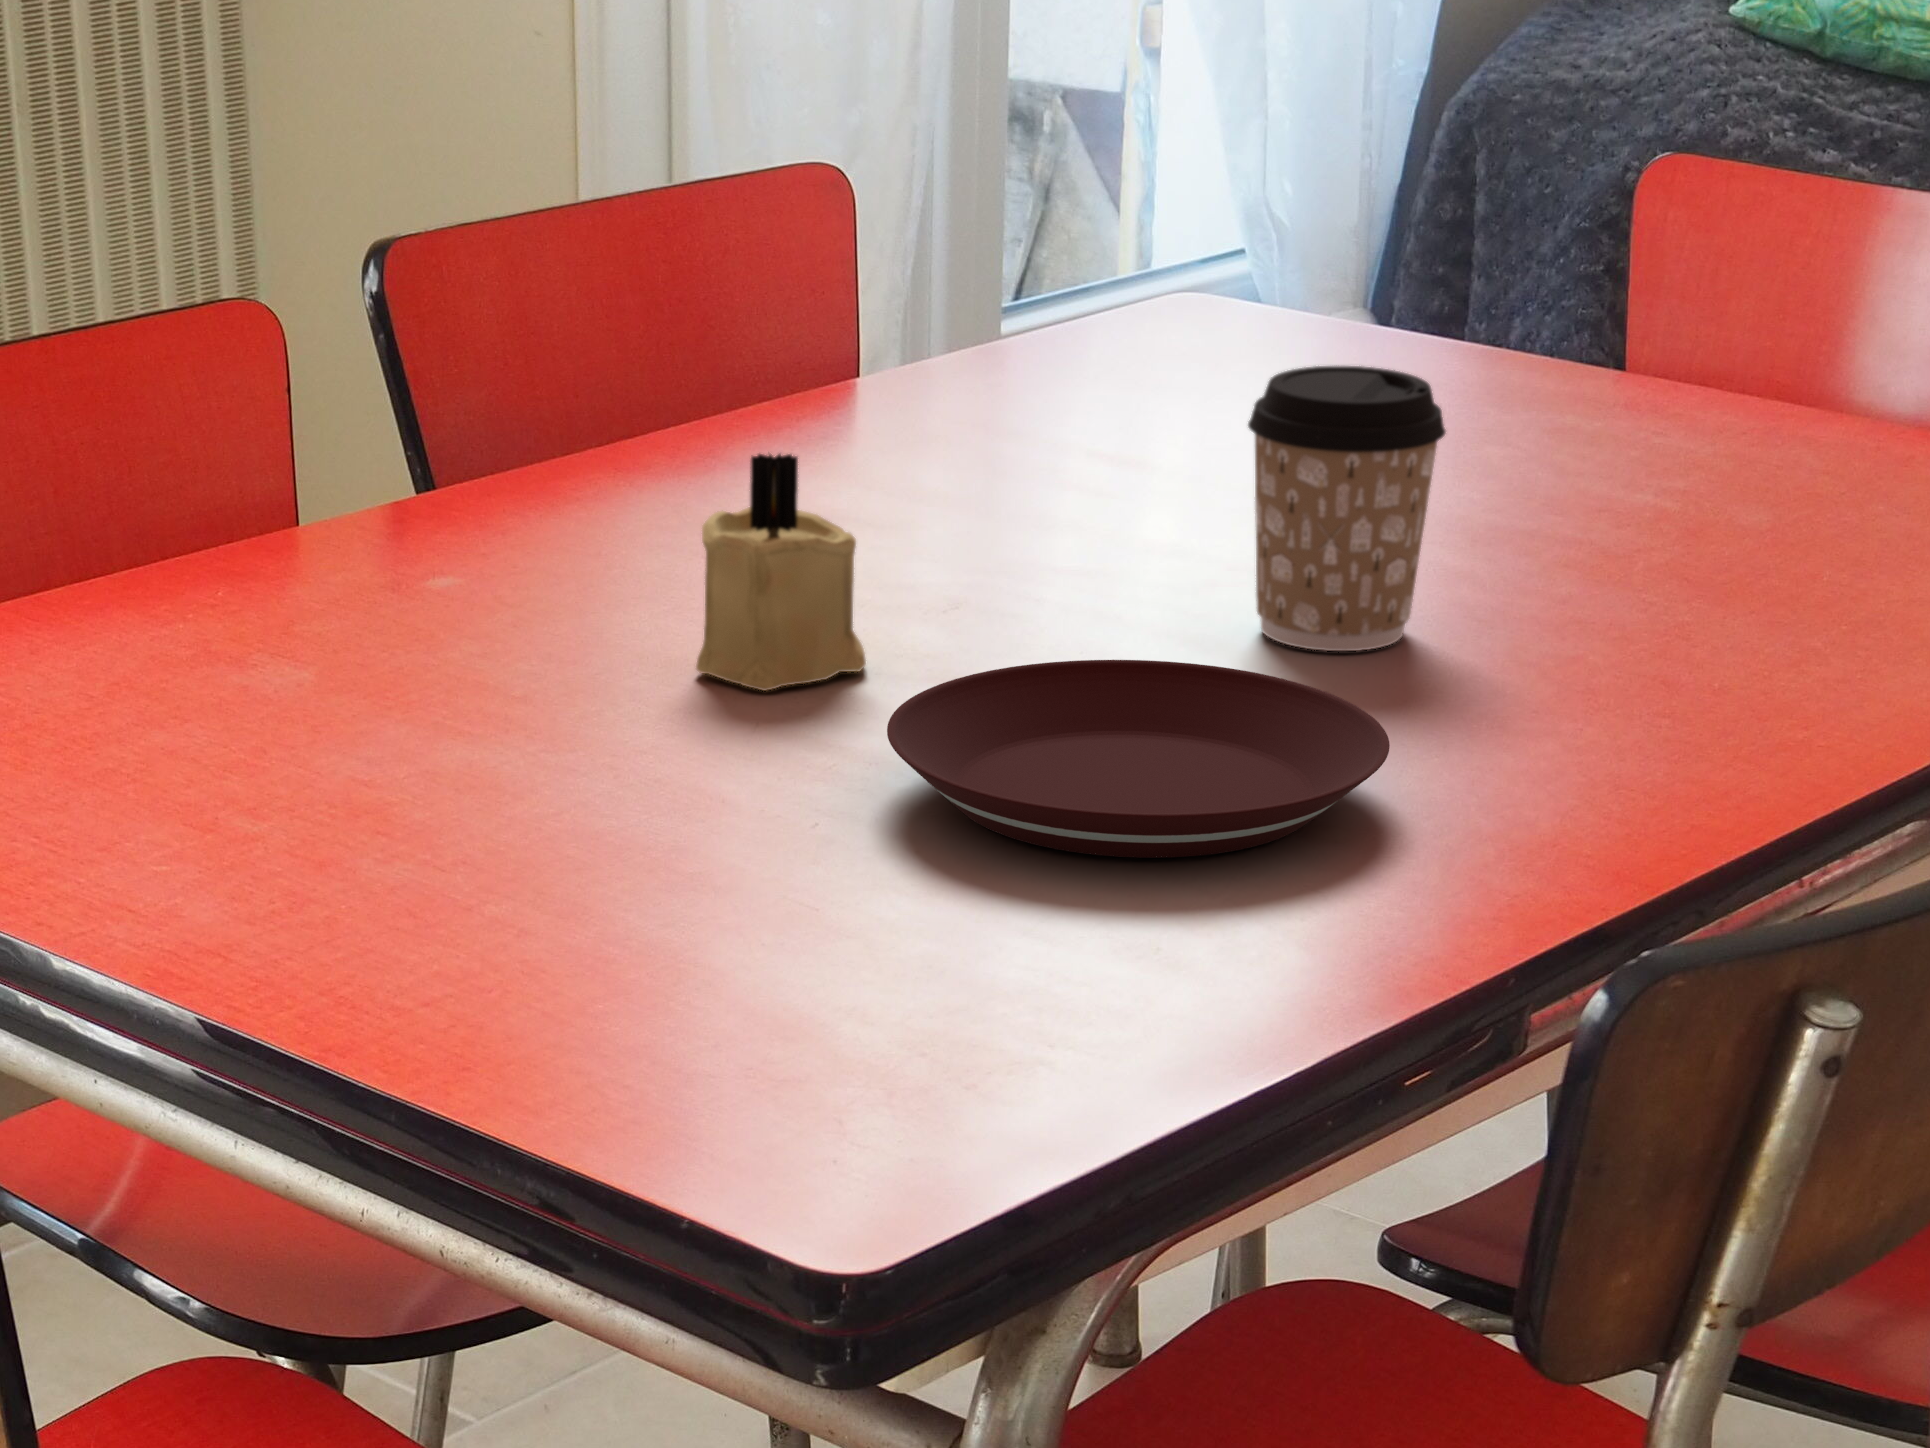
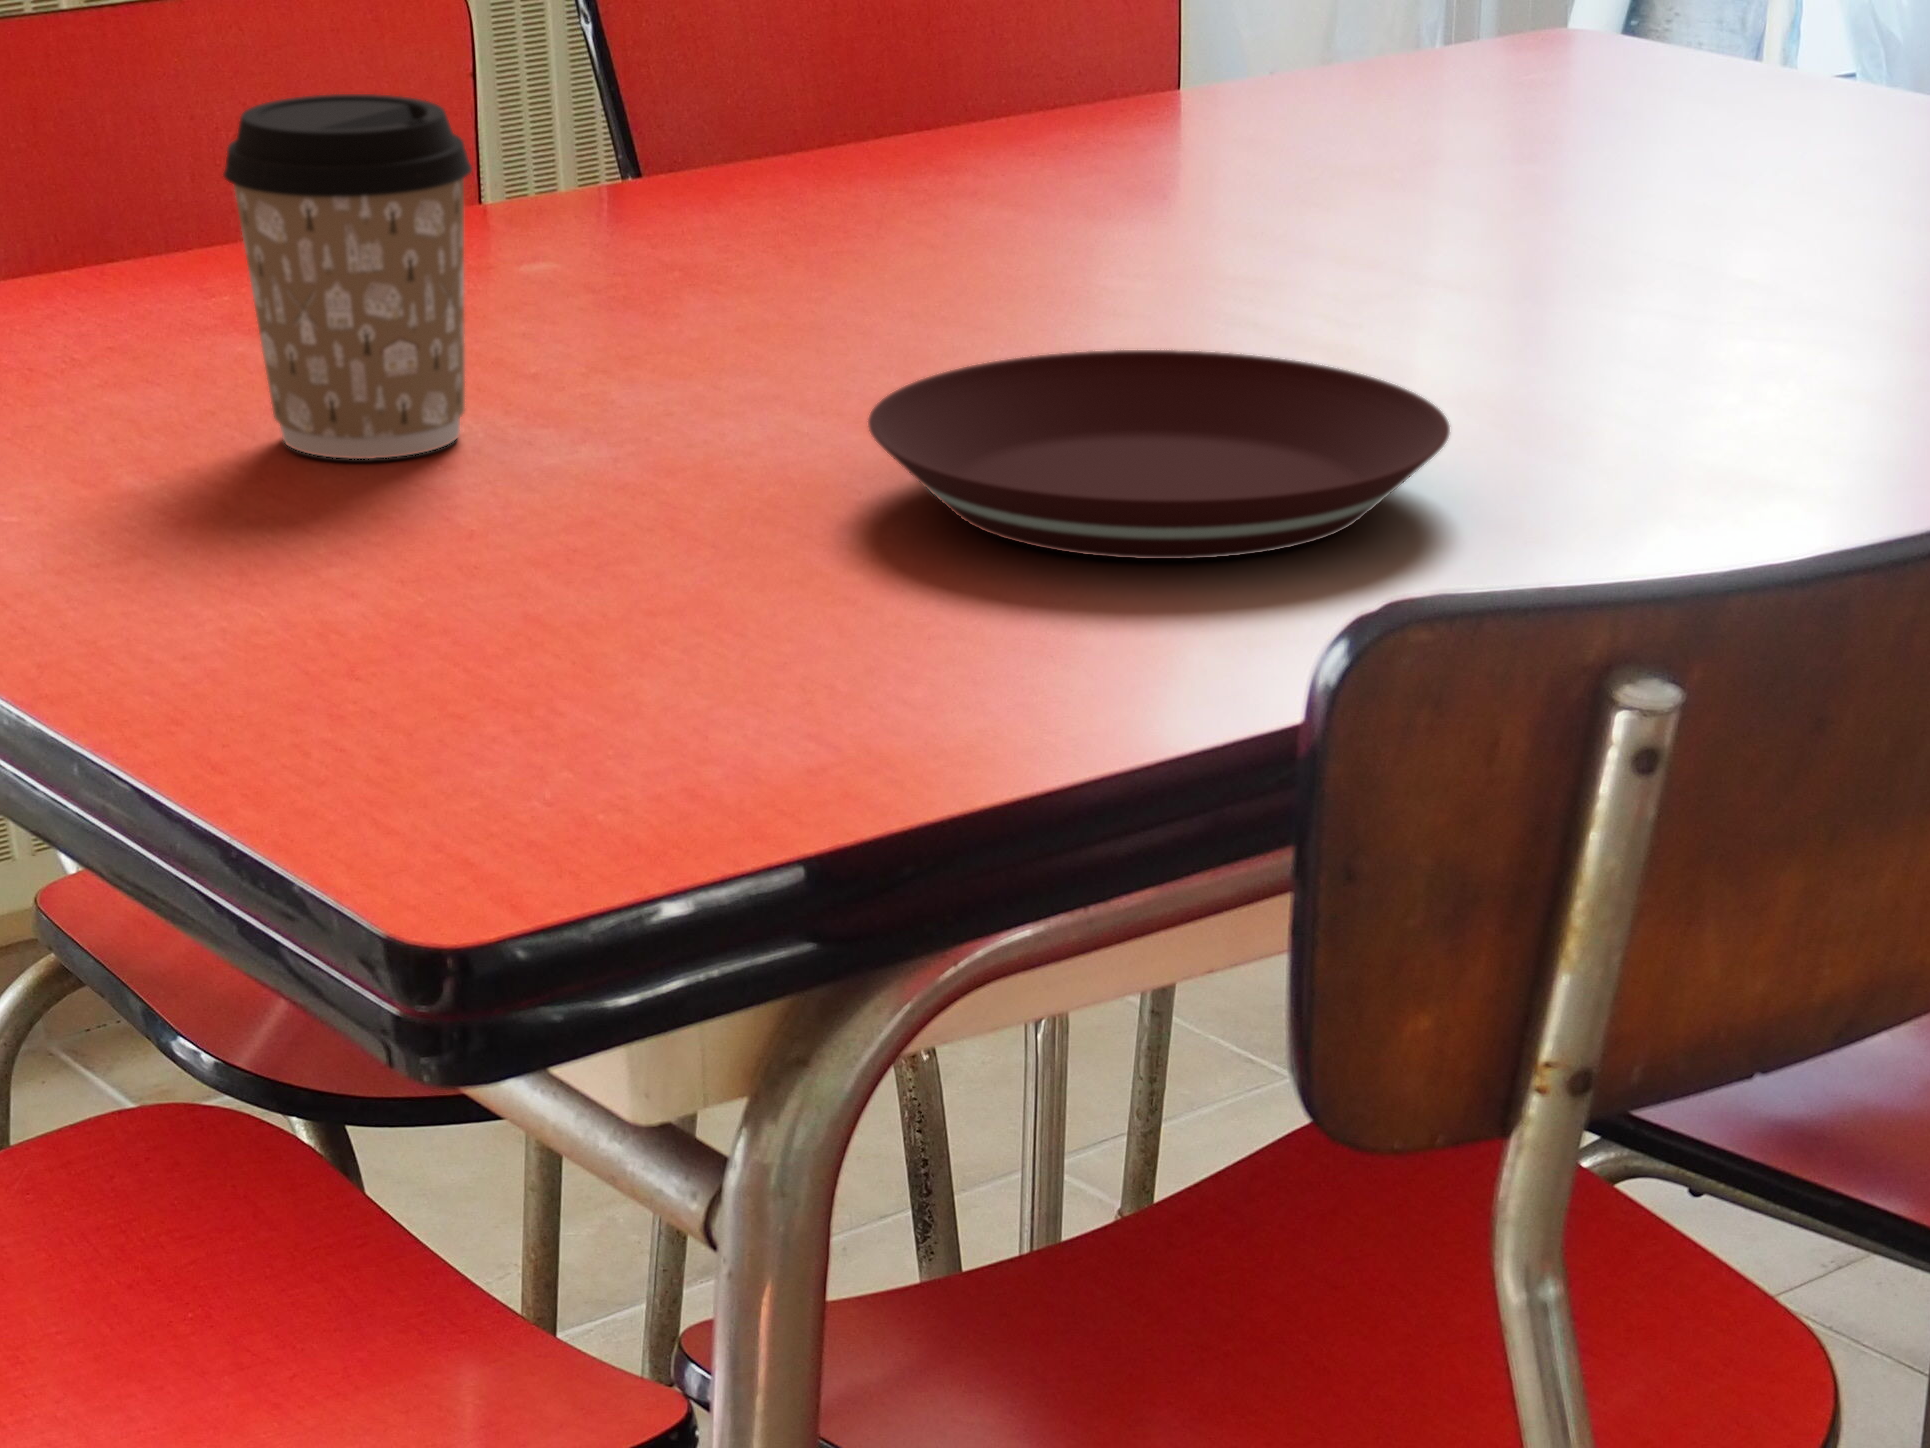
coffee cup: present [1248,366,1446,651] -> present [224,94,472,459]
candle: present [696,454,866,691] -> none [761,103,958,383]

